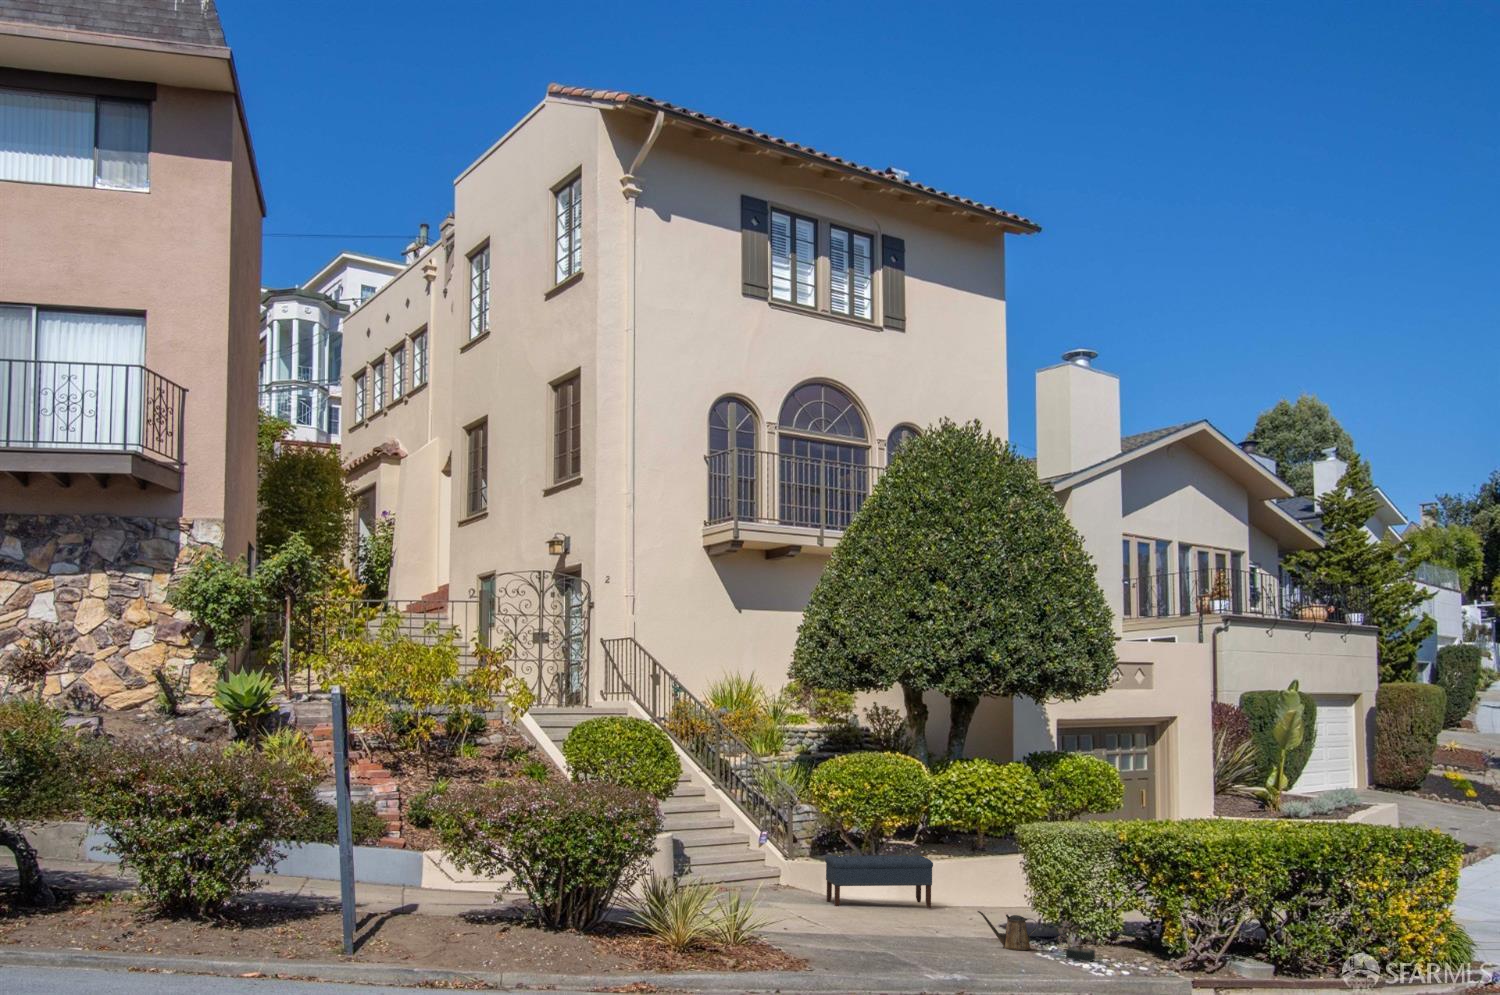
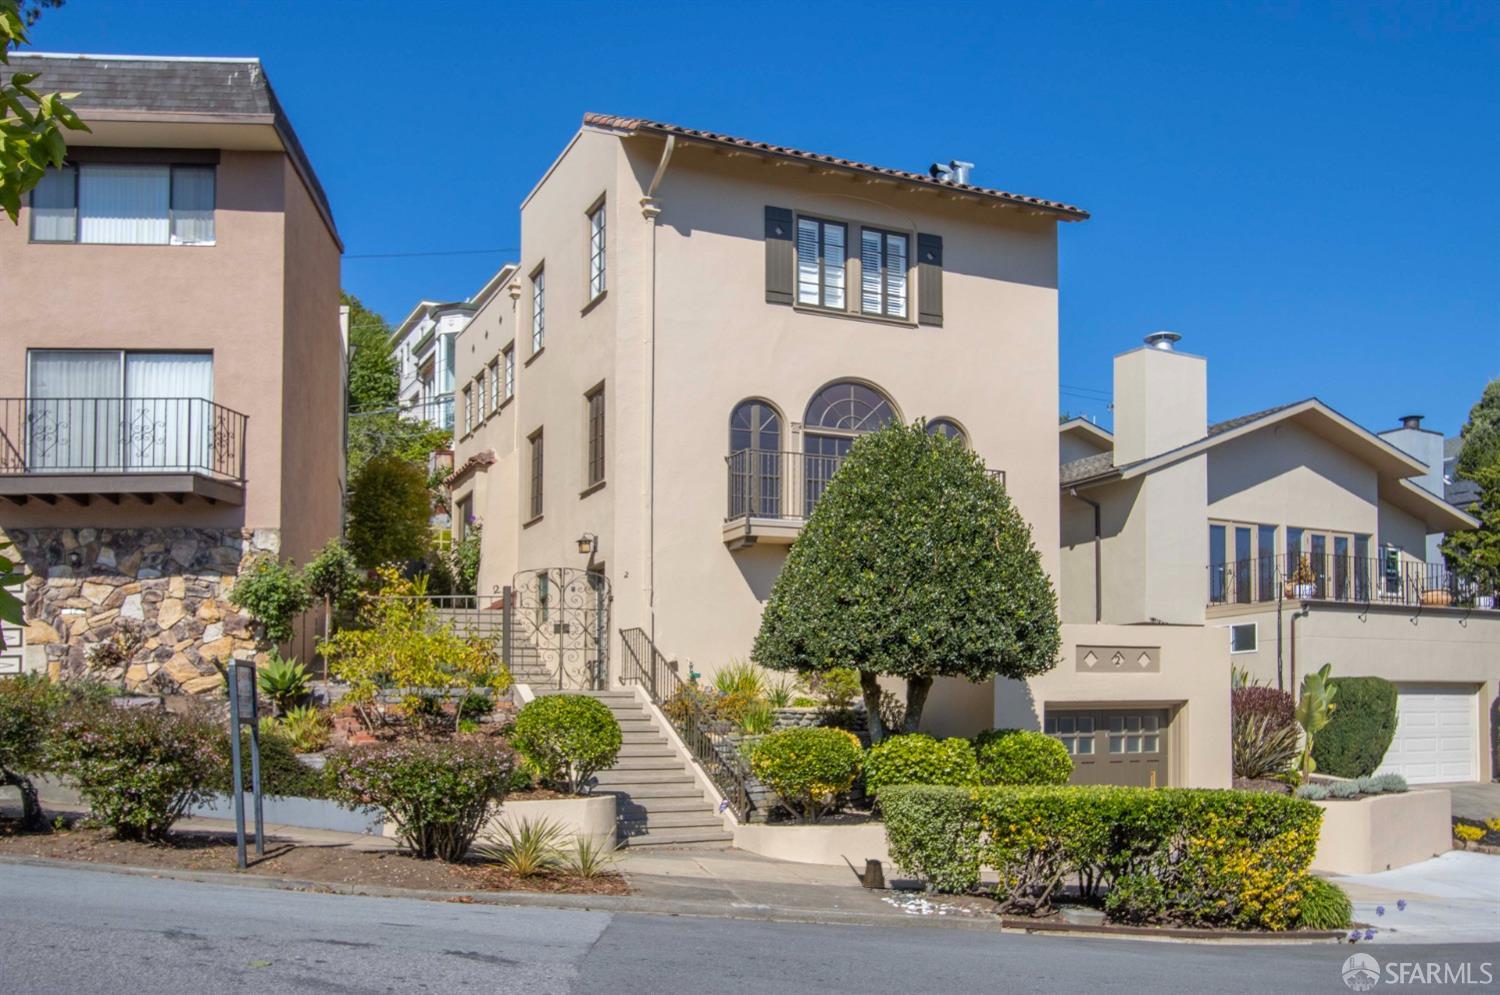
bench: present [825,855,933,908] -> none [771,819,864,866]
decorative plant: present [1058,921,1099,962] -> none [895,862,932,896]

